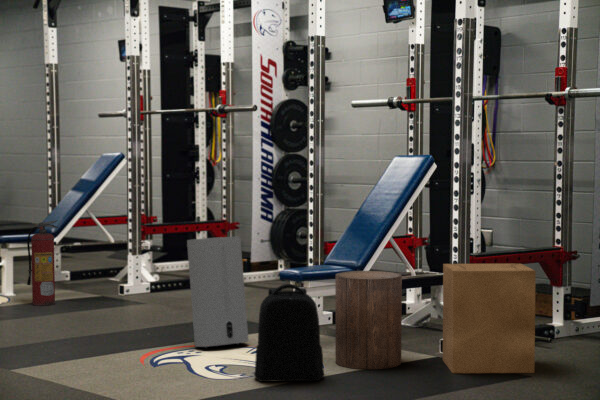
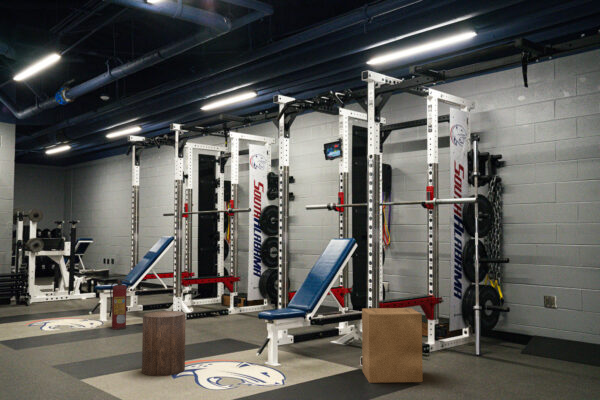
air purifier: present [187,237,248,348] -> none [201,290,239,362]
stool: present [335,271,402,369] -> present [142,311,186,376]
backpack: present [254,284,324,382] -> none [238,324,285,391]

